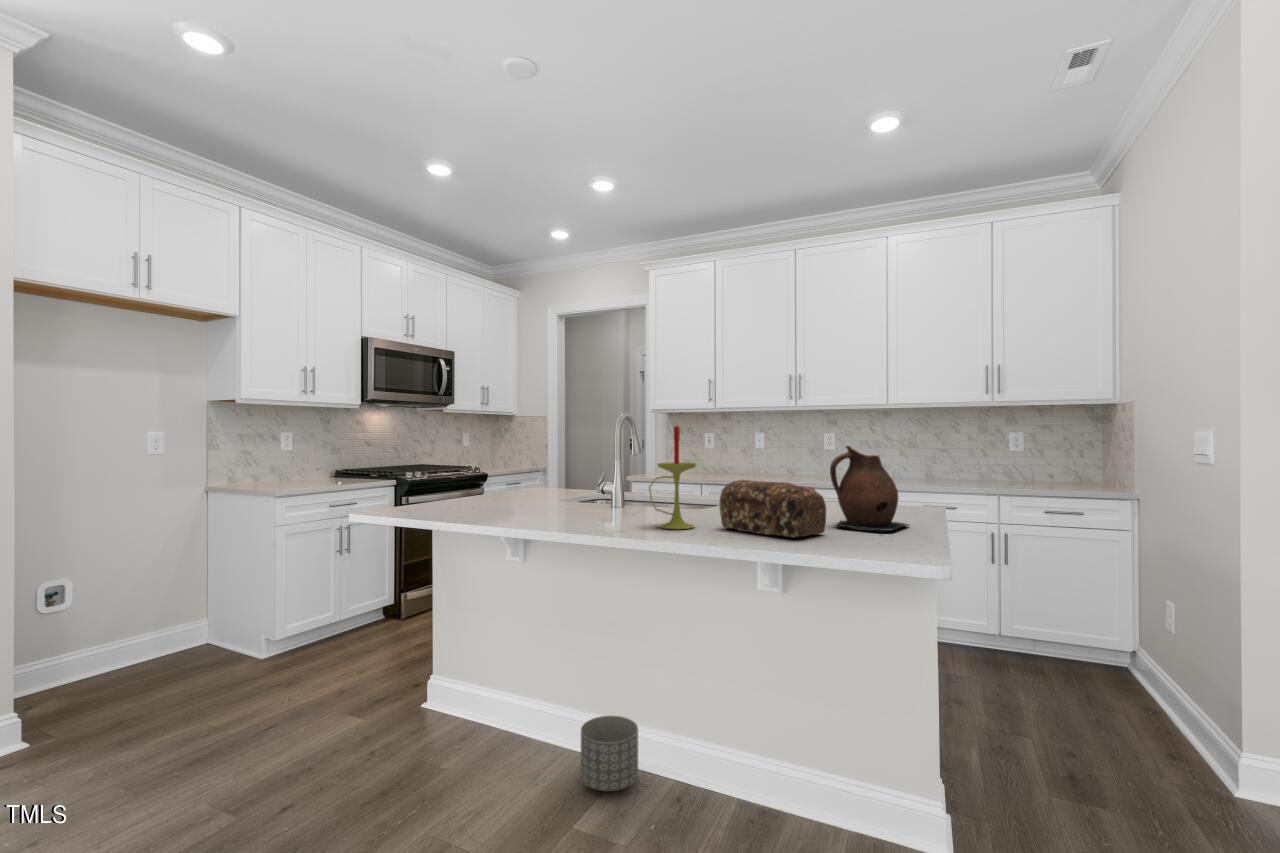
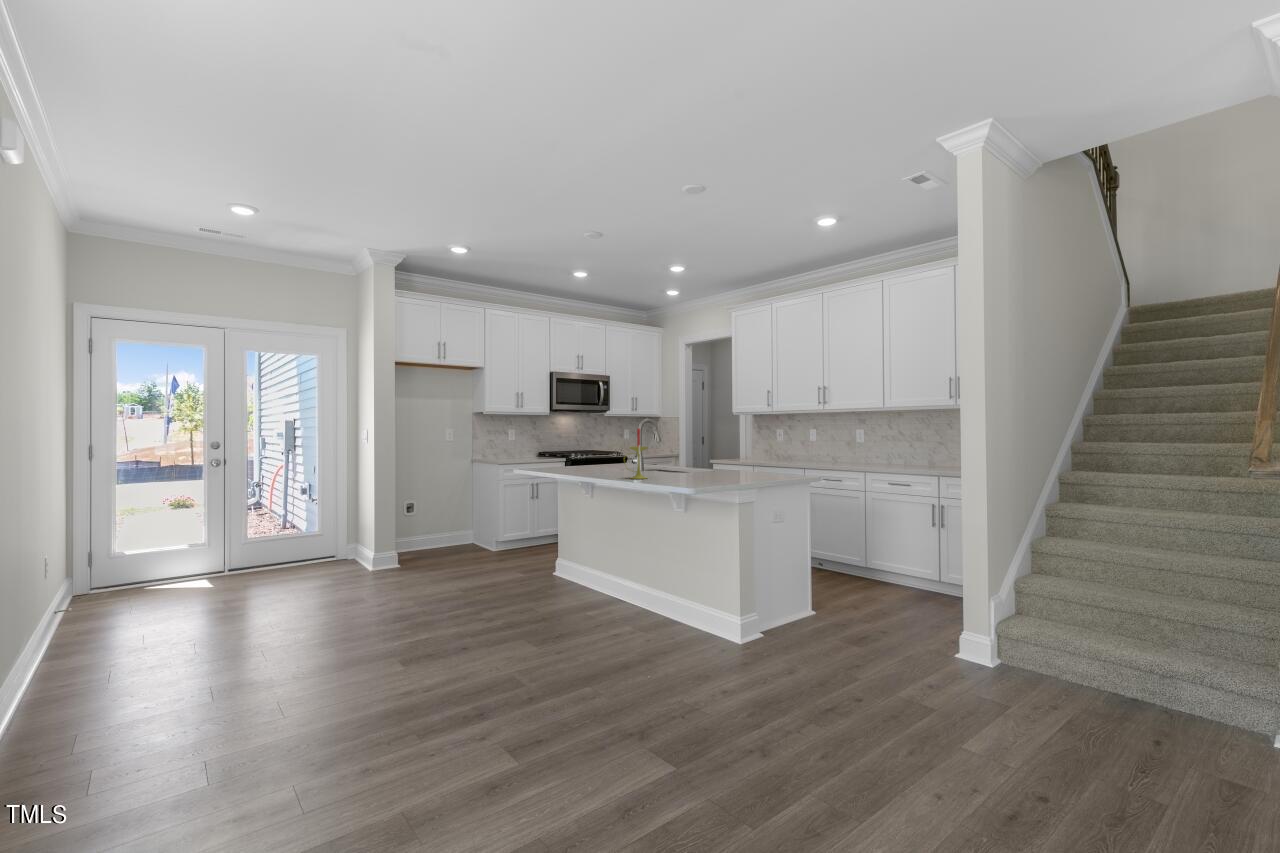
ceramic pitcher: present [830,446,909,532] -> none [712,439,753,483]
bread loaf: present [719,480,826,537] -> none [655,455,695,482]
planter: present [581,716,638,791] -> none [603,576,631,609]

